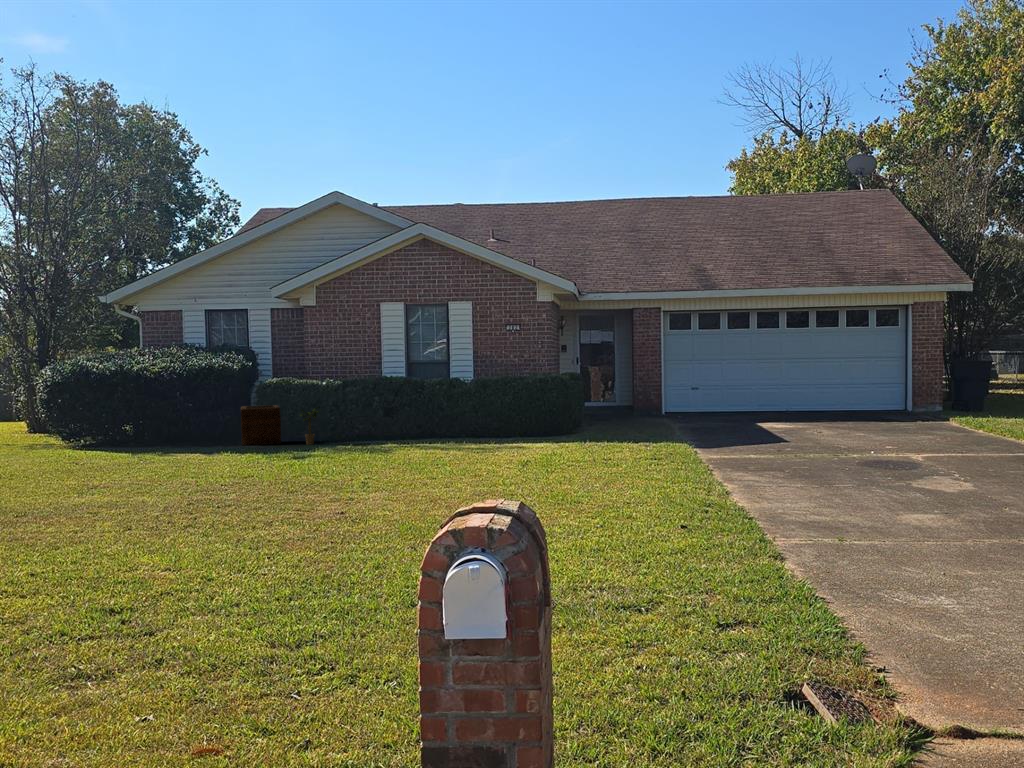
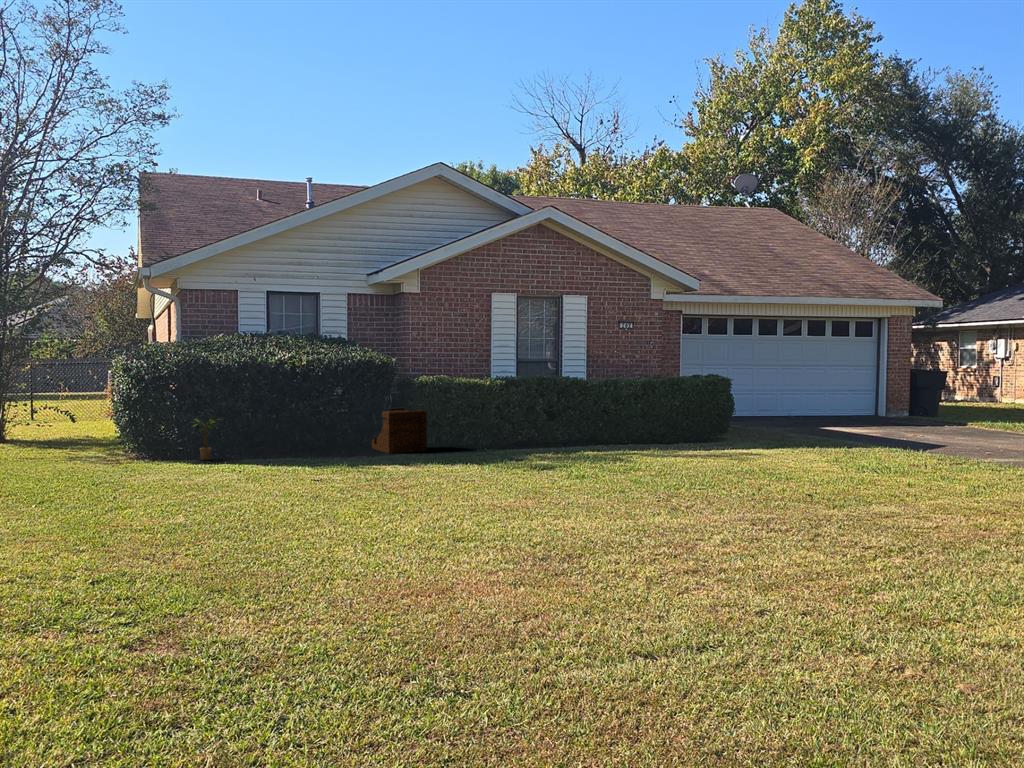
potted plant: present [300,407,319,445] -> present [193,416,216,460]

